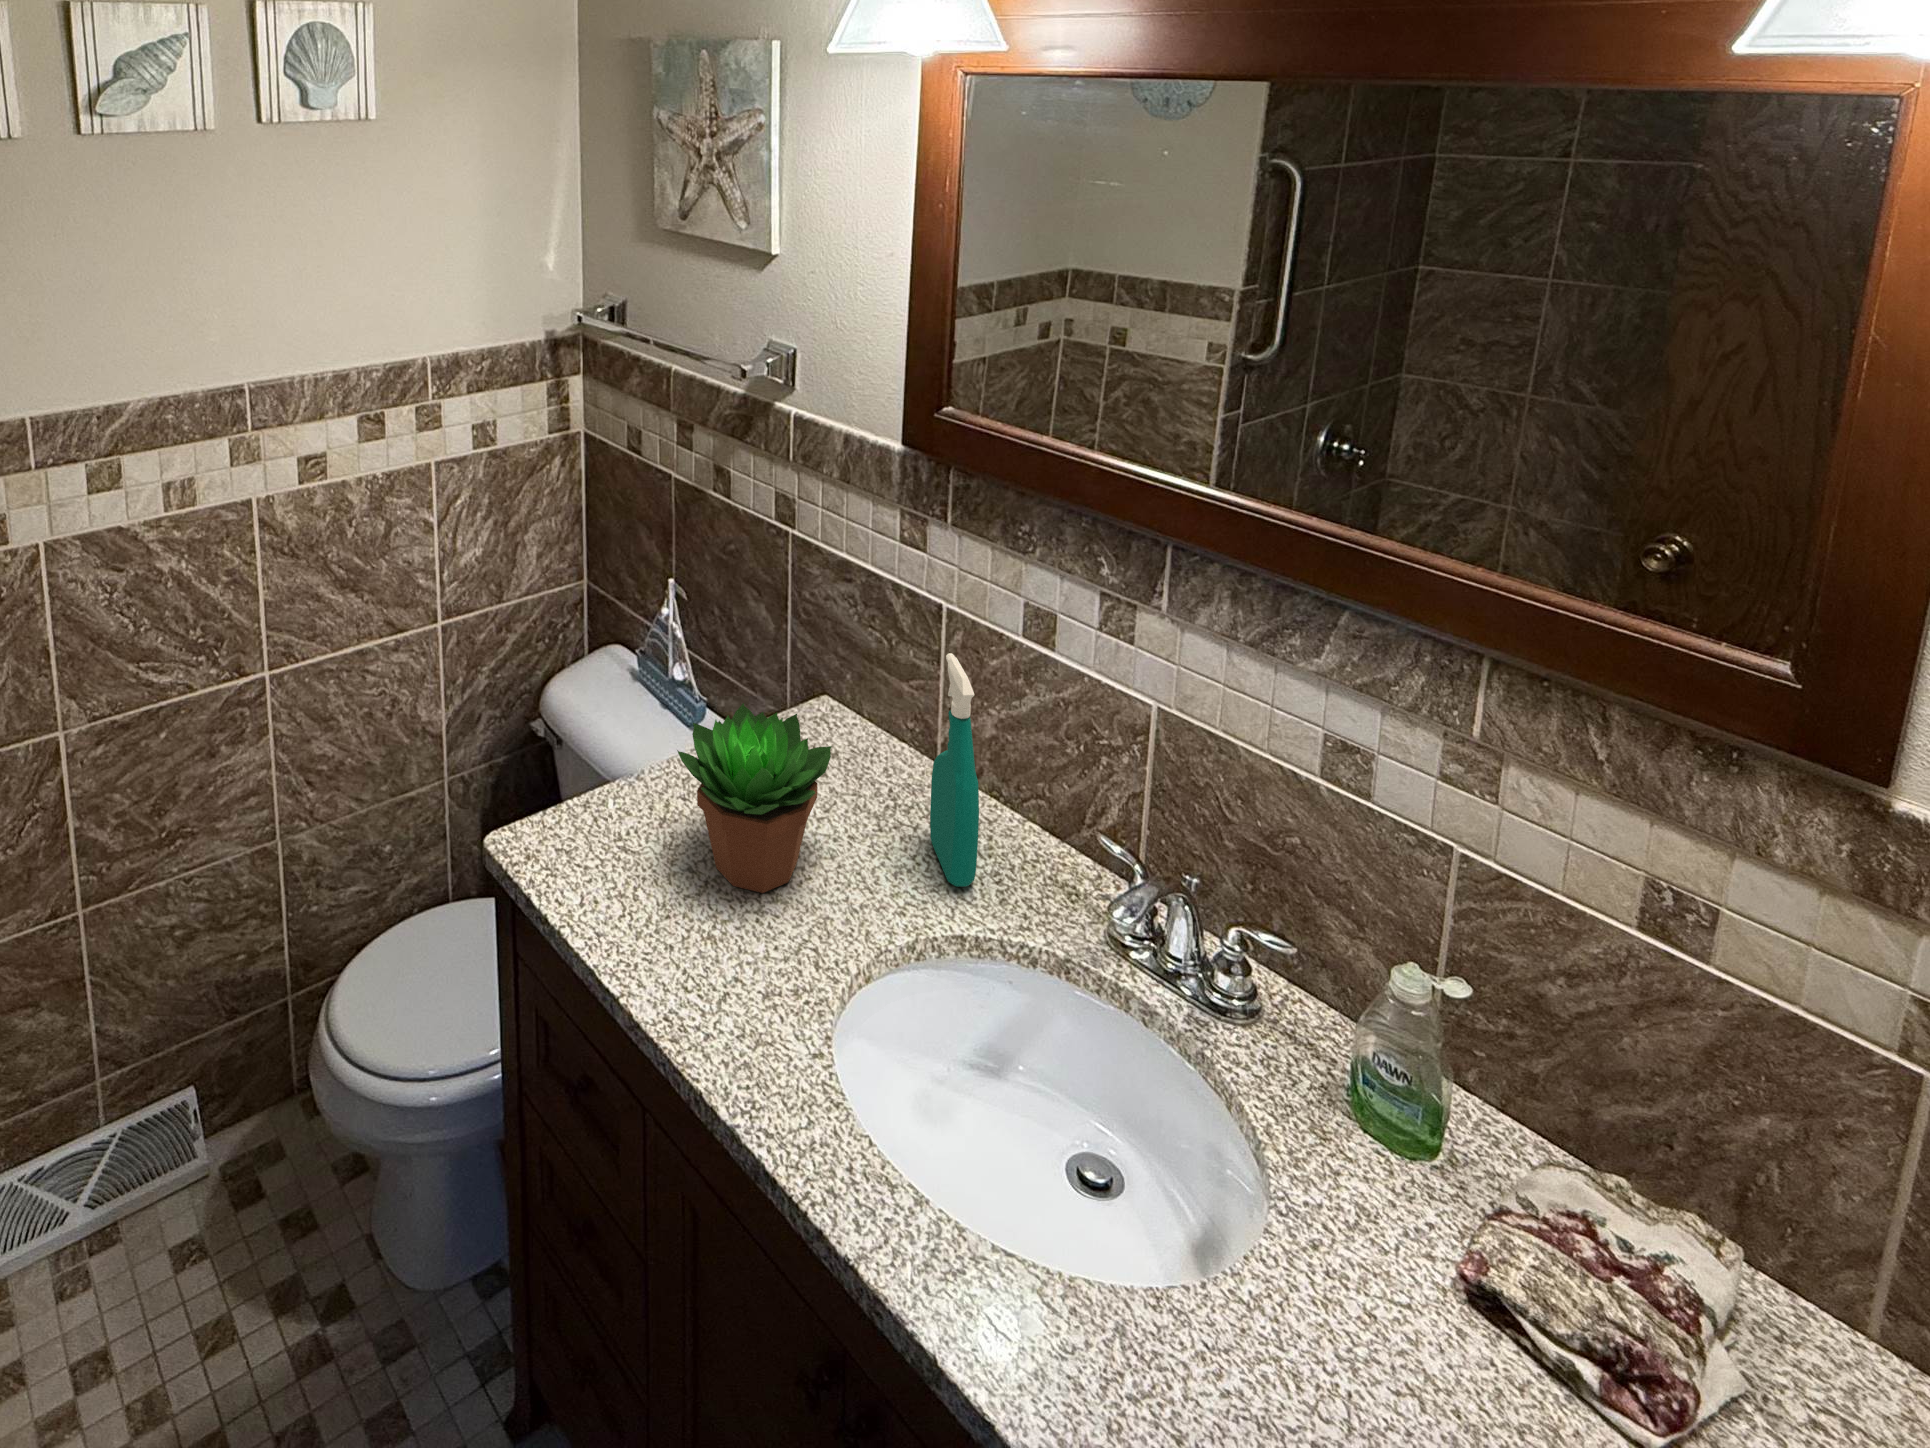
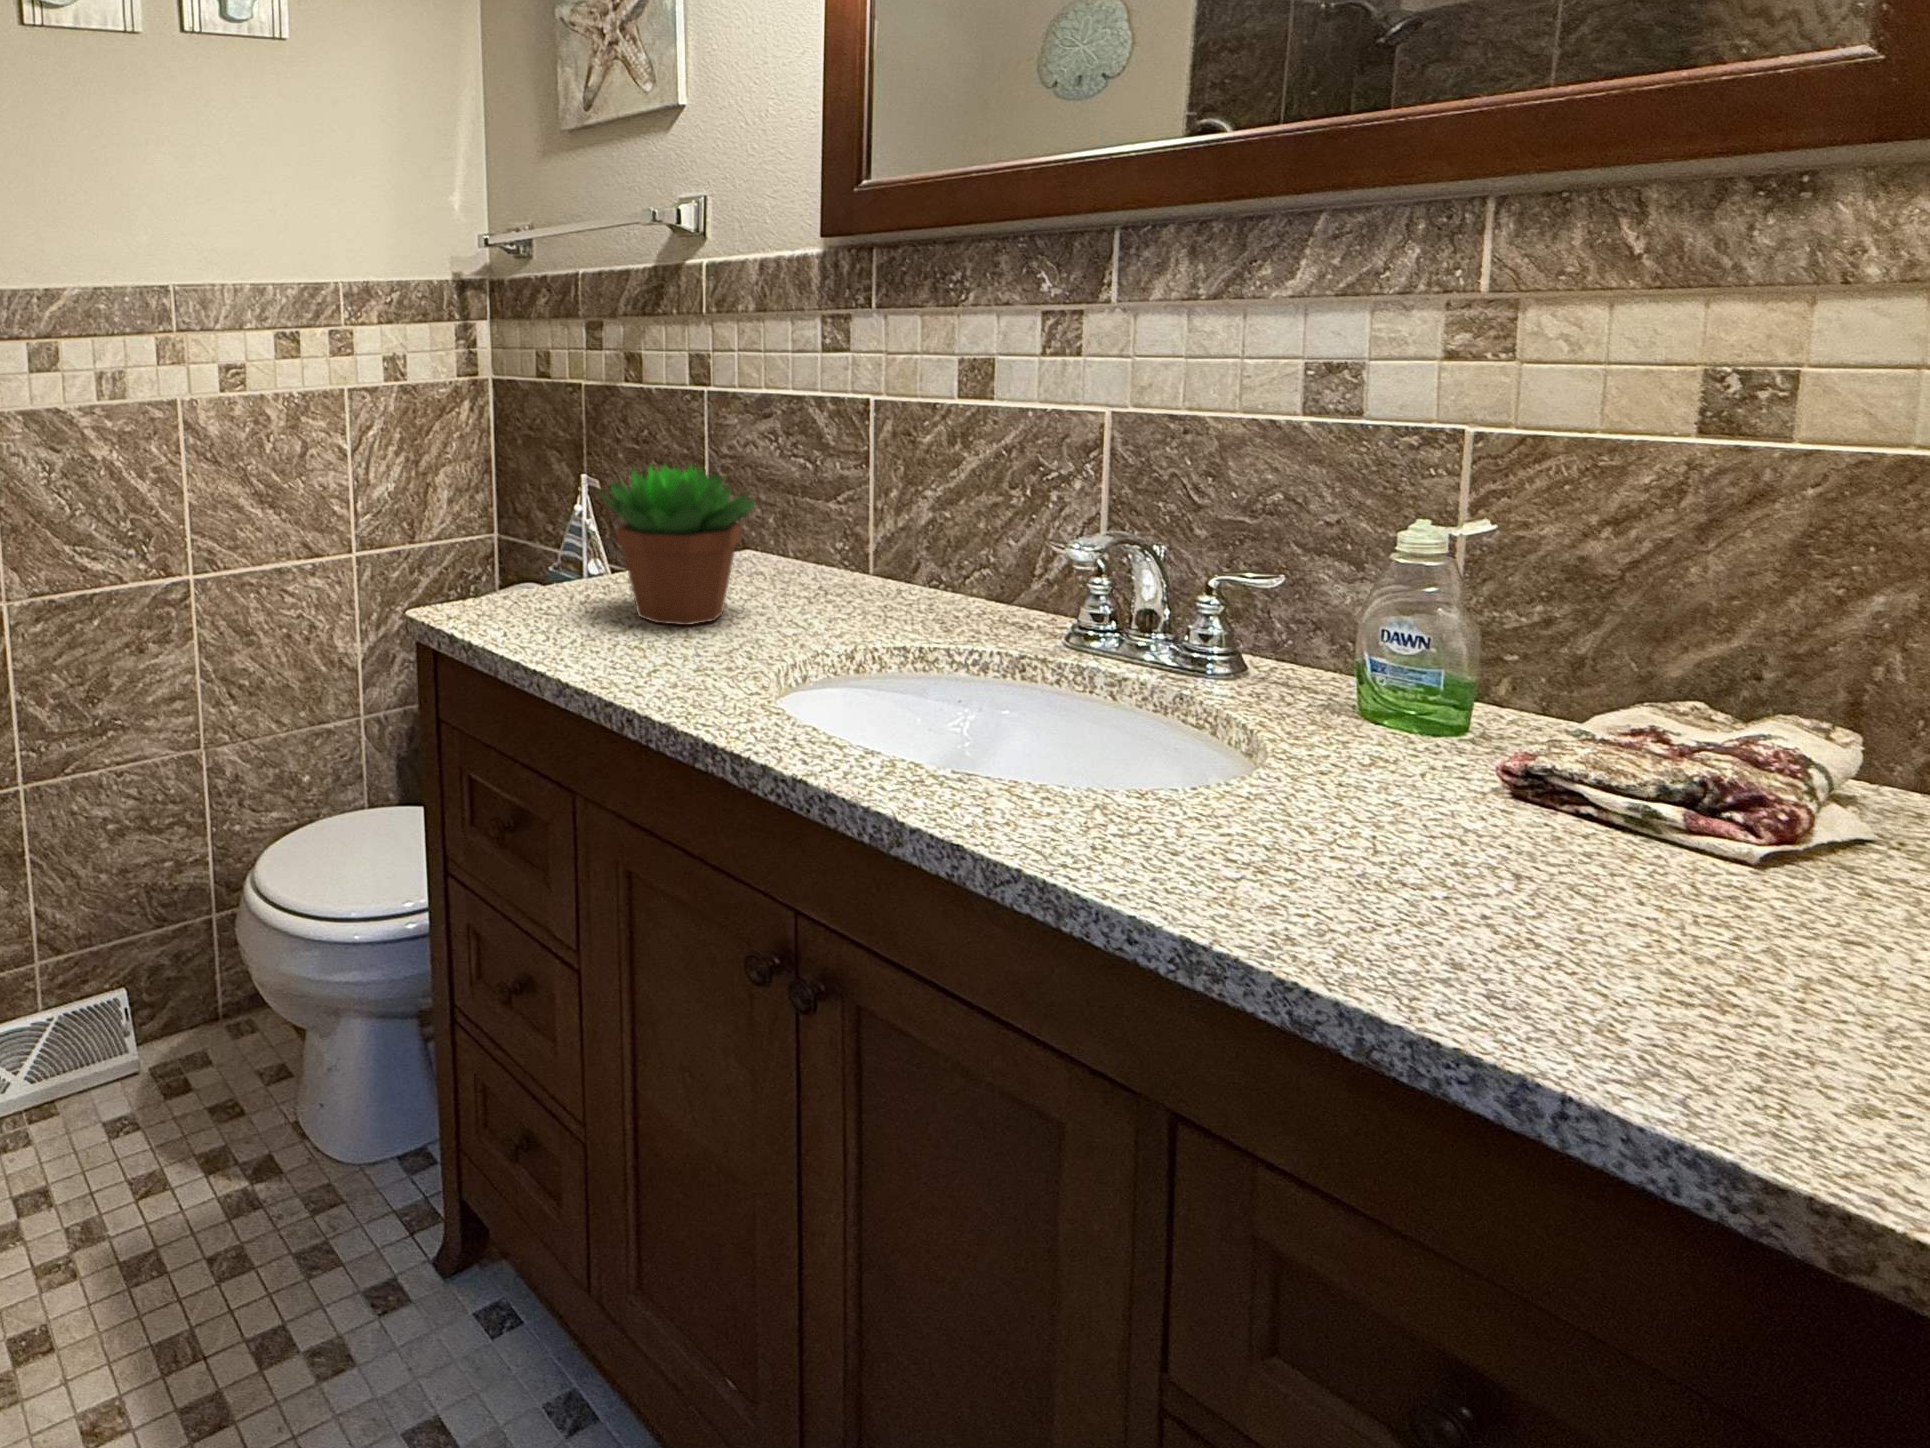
spray bottle: present [930,653,979,887] -> none [865,391,917,623]

